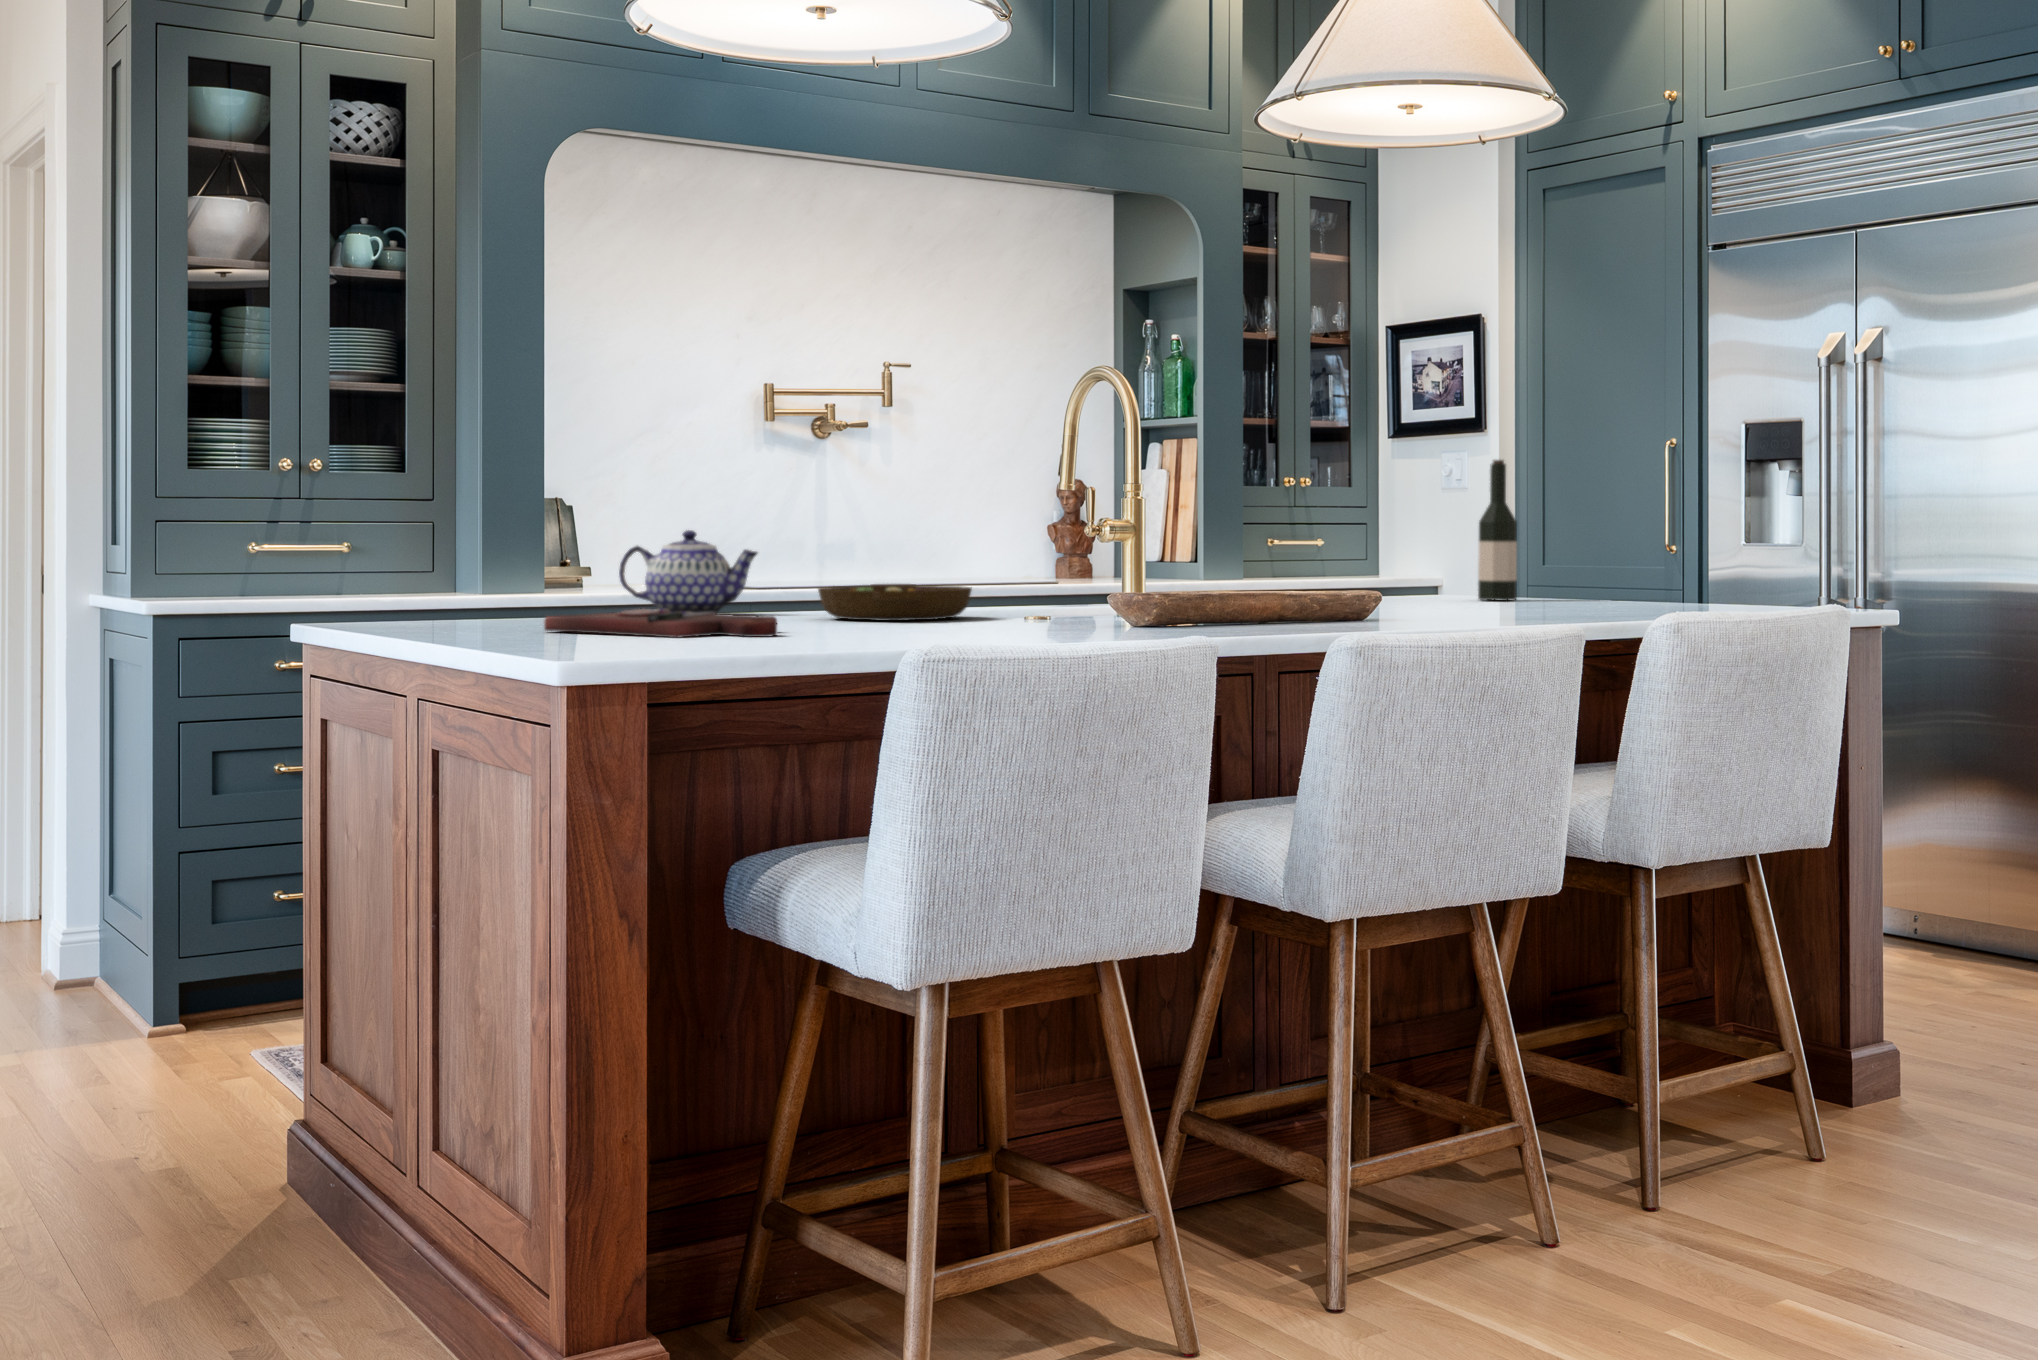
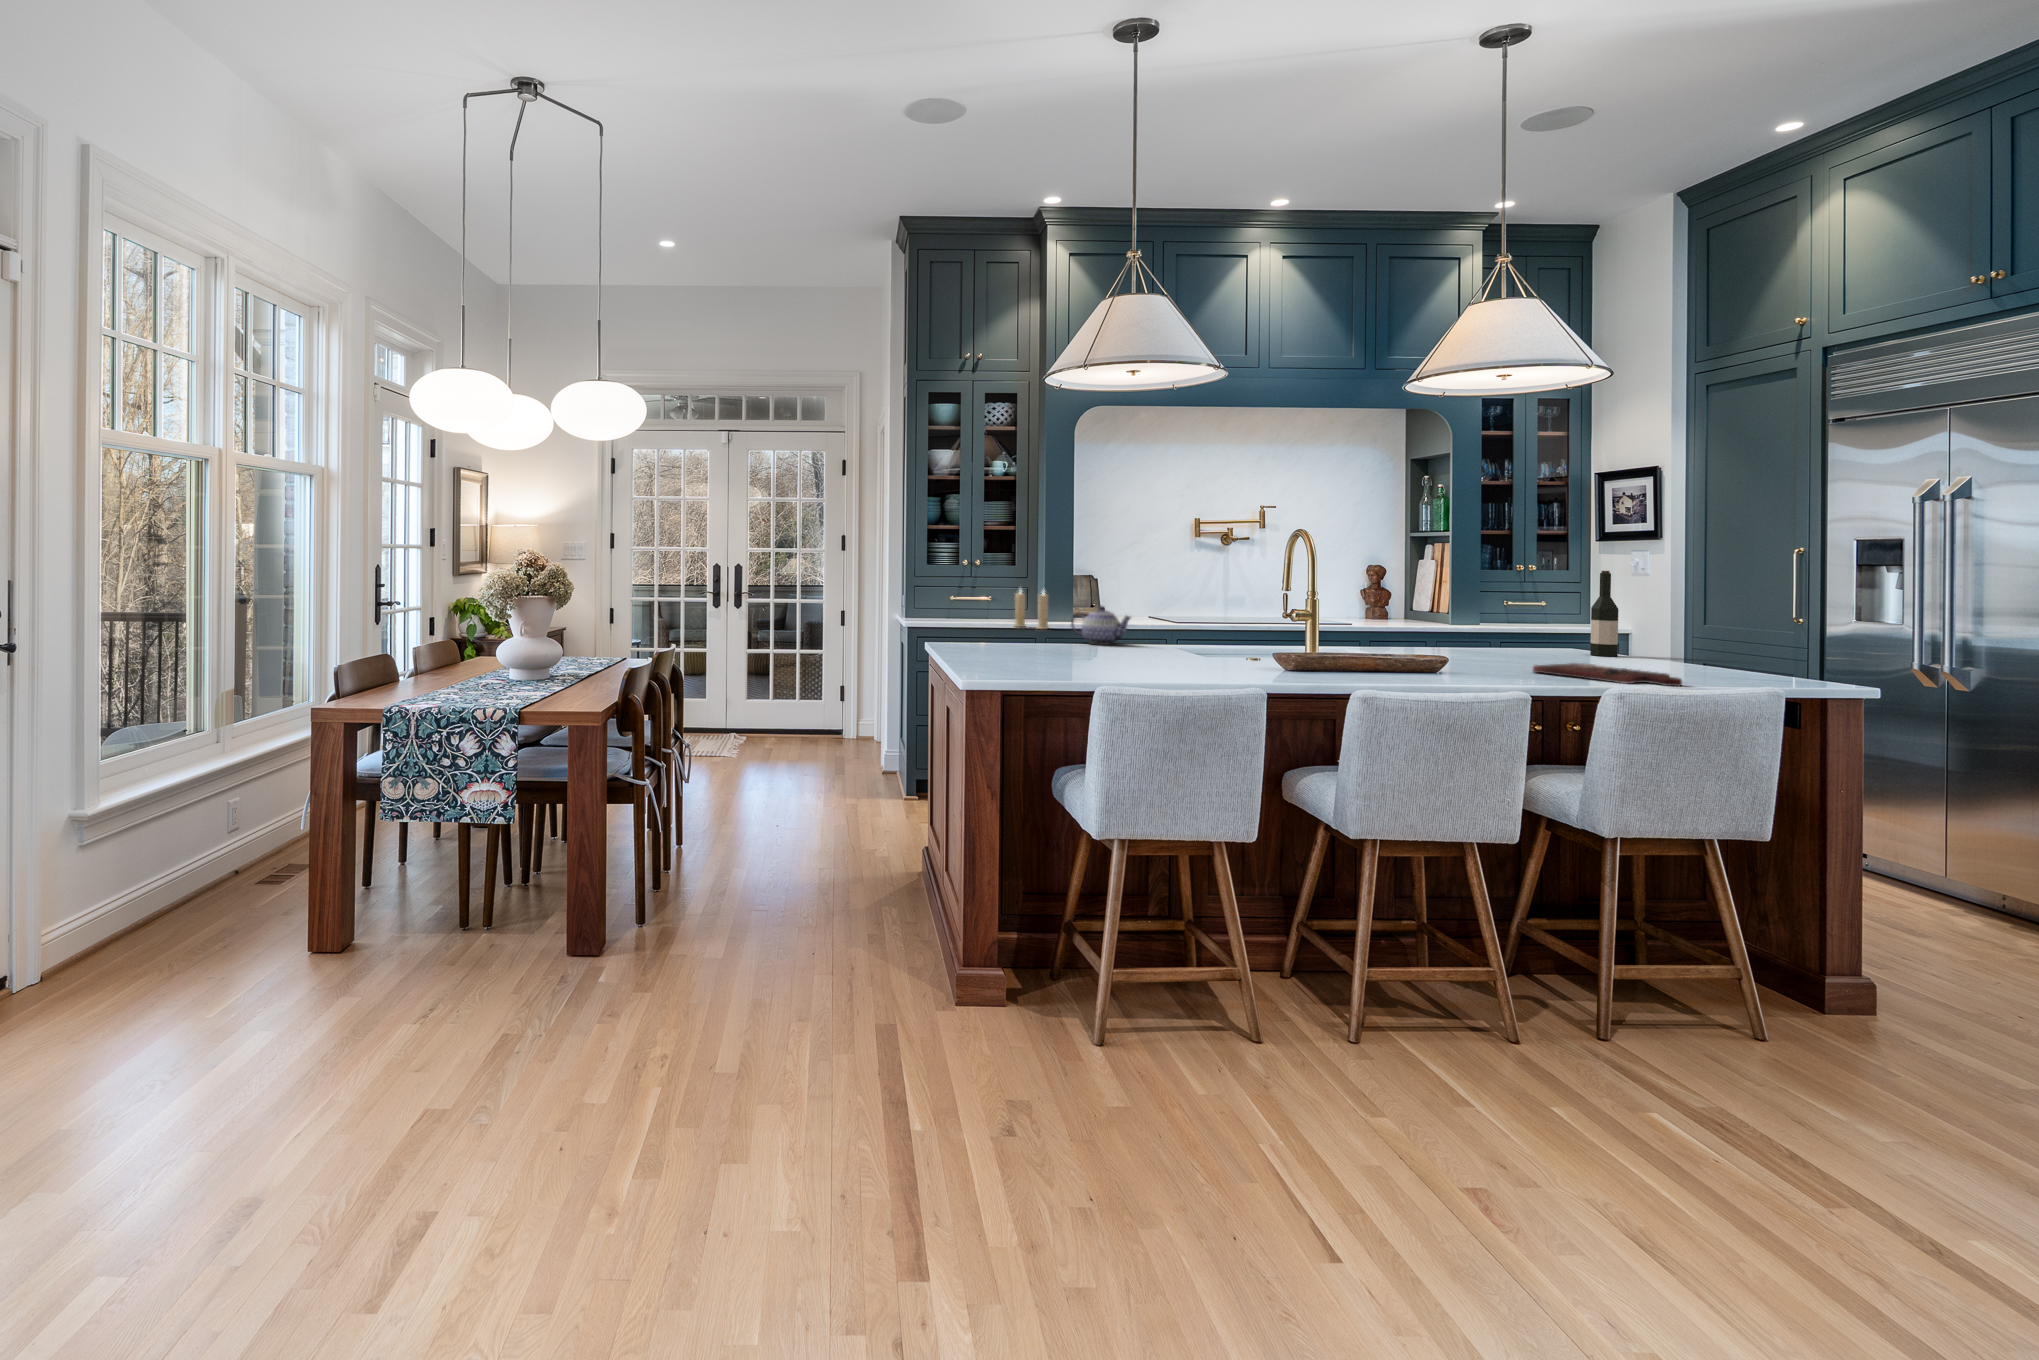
candle: none [429,511,522,604] -> present [1014,590,1048,629]
bowl: present [818,584,972,621] -> none [1149,635,1225,656]
cutting board: present [544,609,777,638] -> present [1533,663,1682,686]

